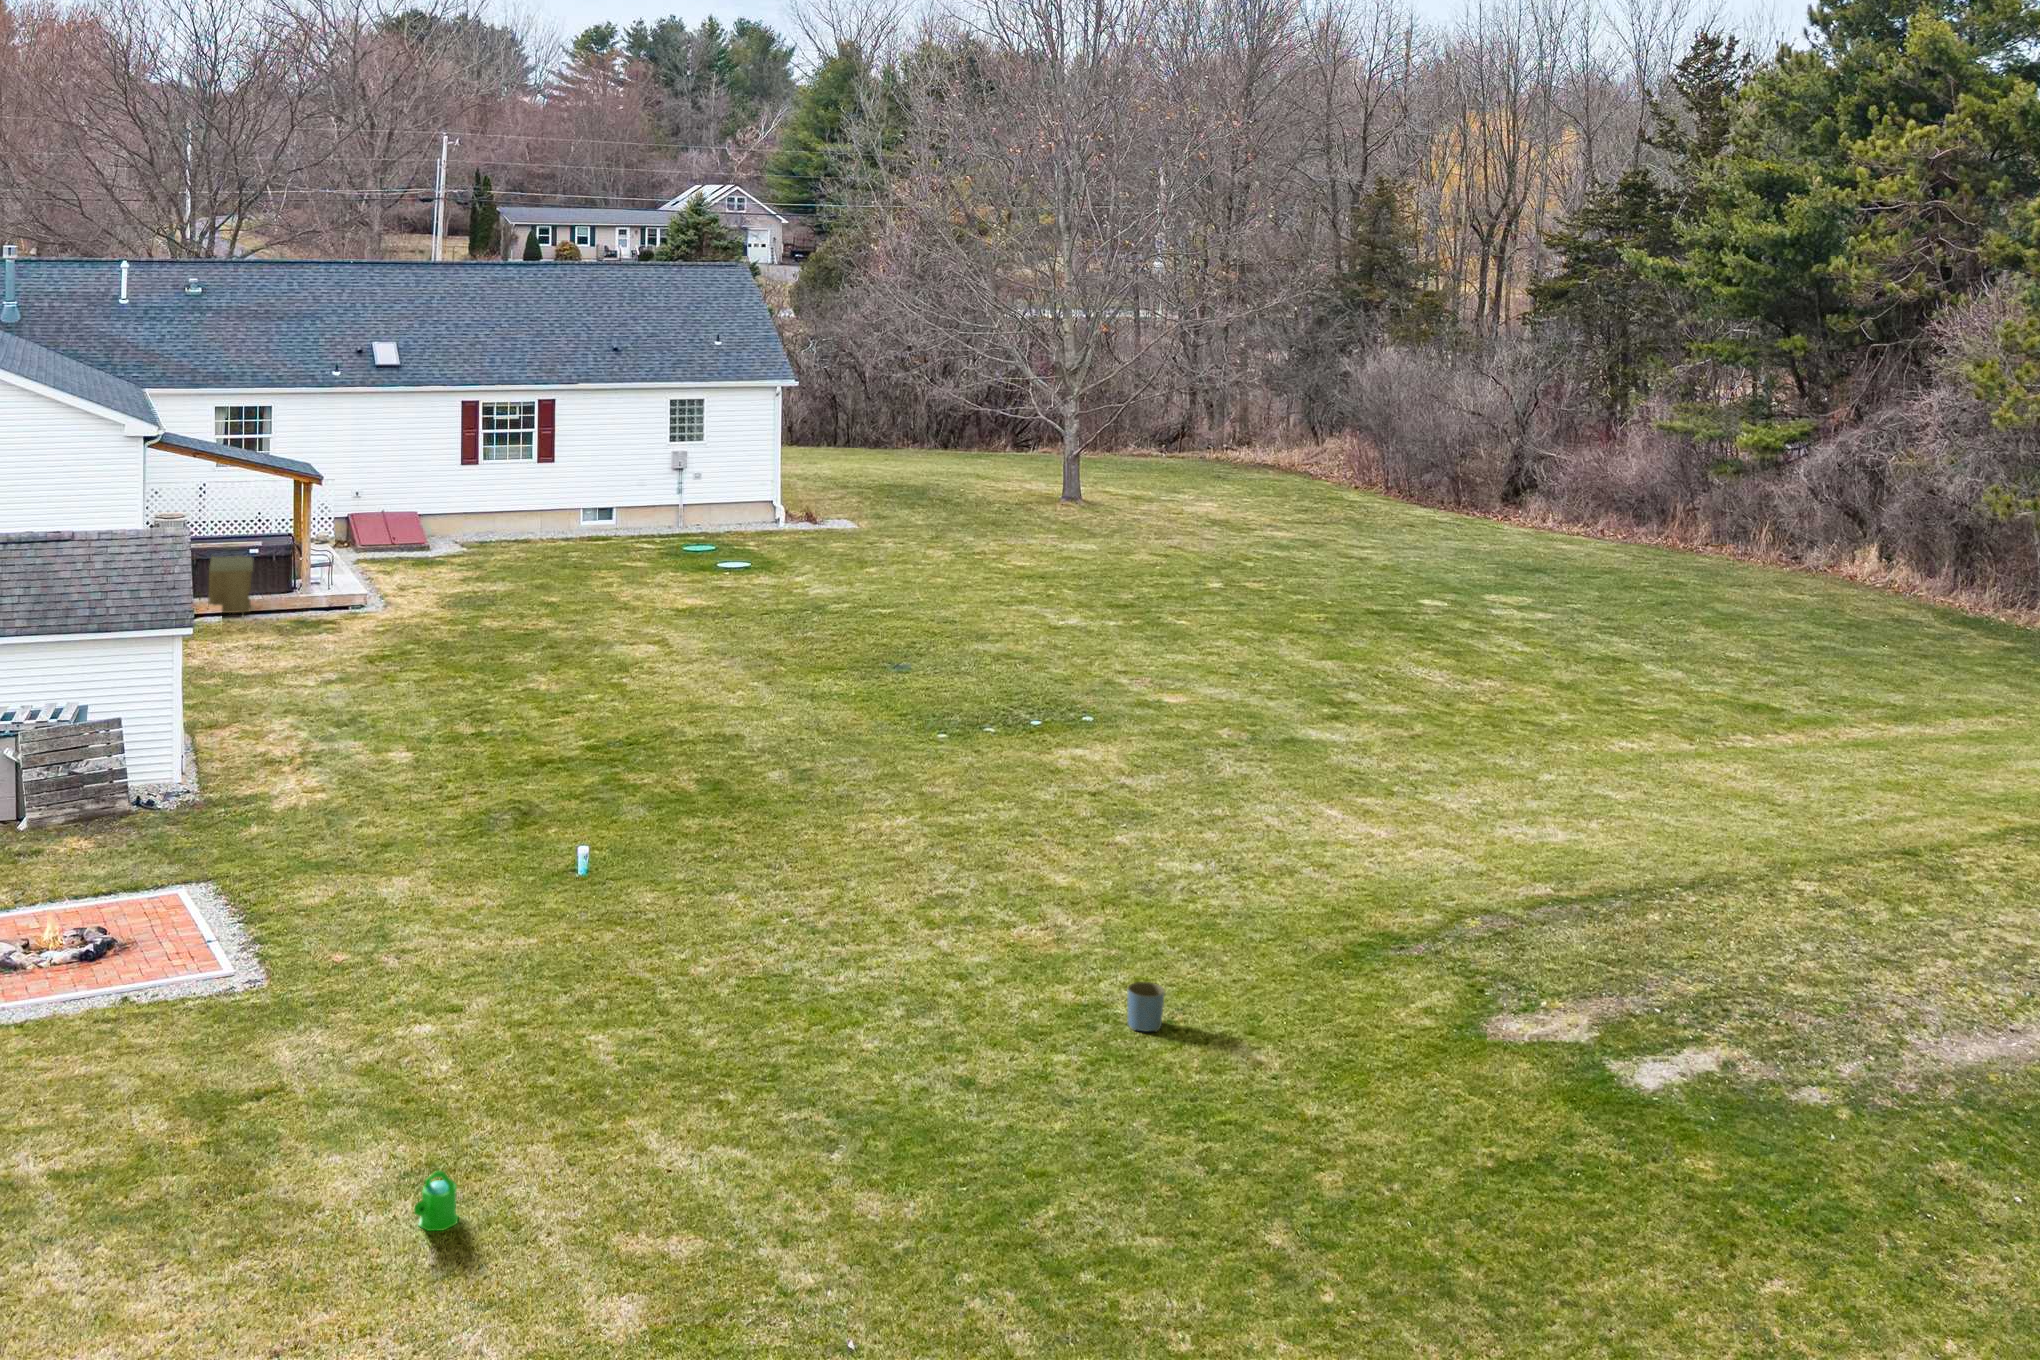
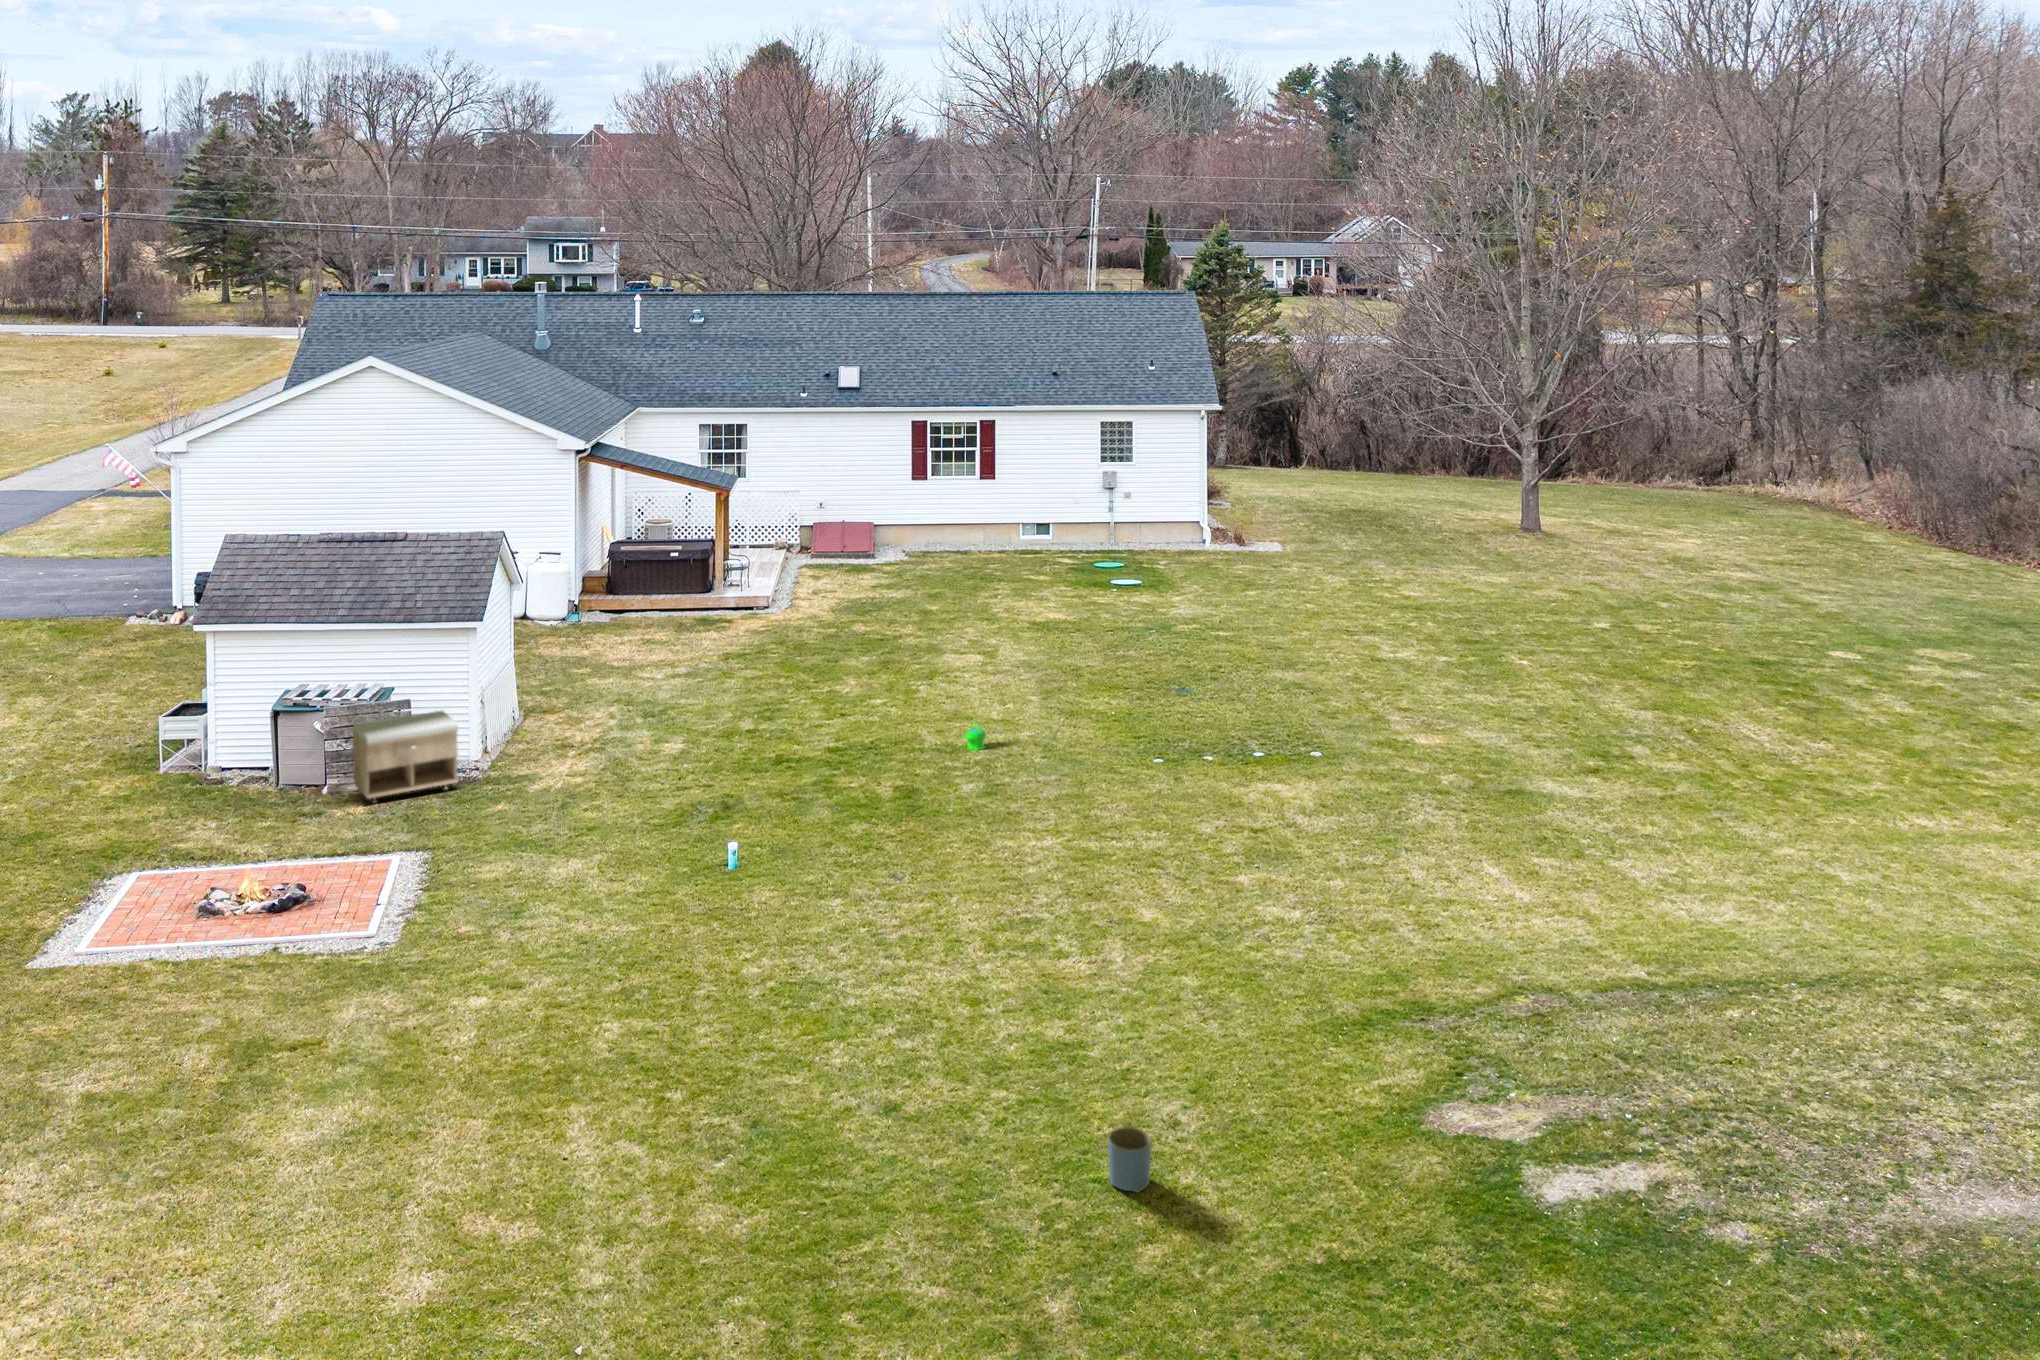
storage bench: present [208,556,254,616] -> present [353,710,458,803]
watering can: present [414,1171,459,1231] -> present [963,723,986,750]

